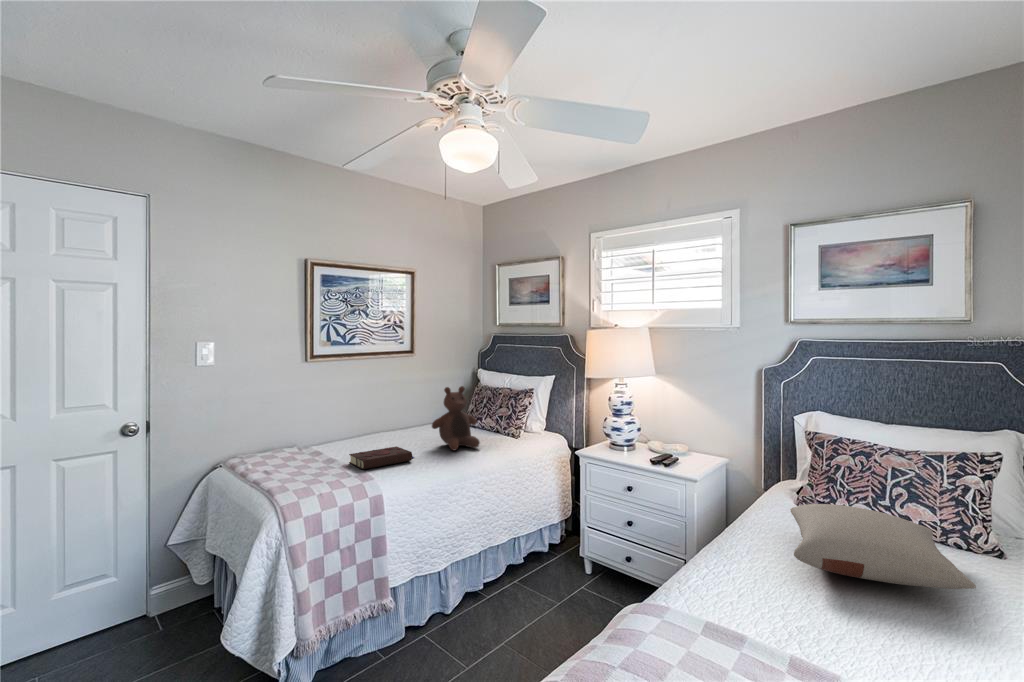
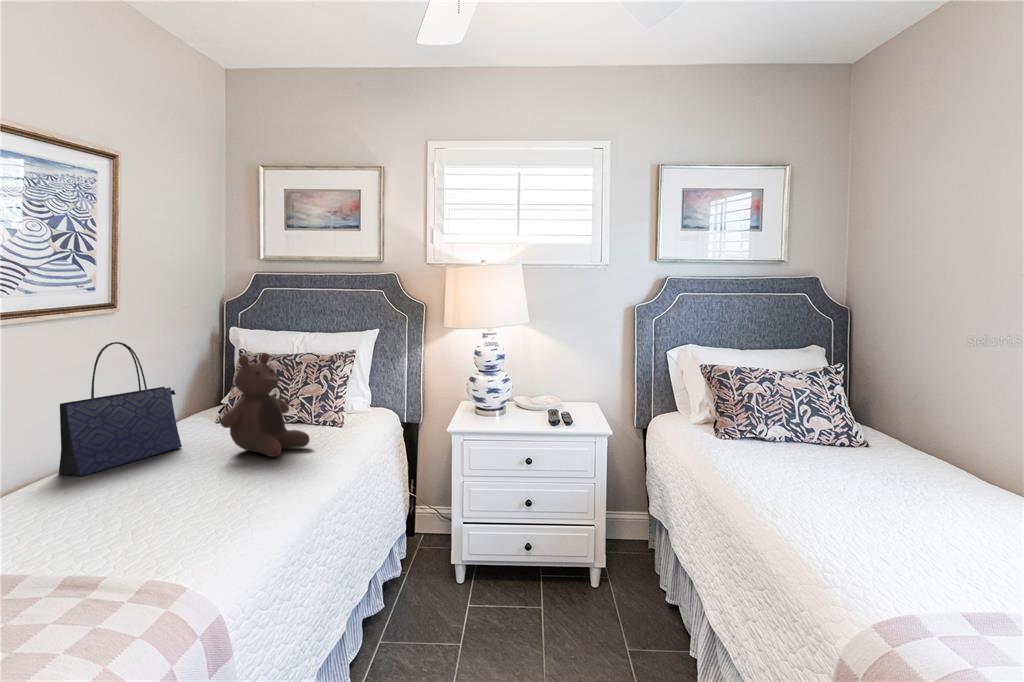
tote bag: none [365,375,425,444] -> present [59,342,182,476]
book: present [349,446,413,469] -> none [86,468,226,523]
pillow: present [790,504,976,589] -> none [759,424,971,488]

